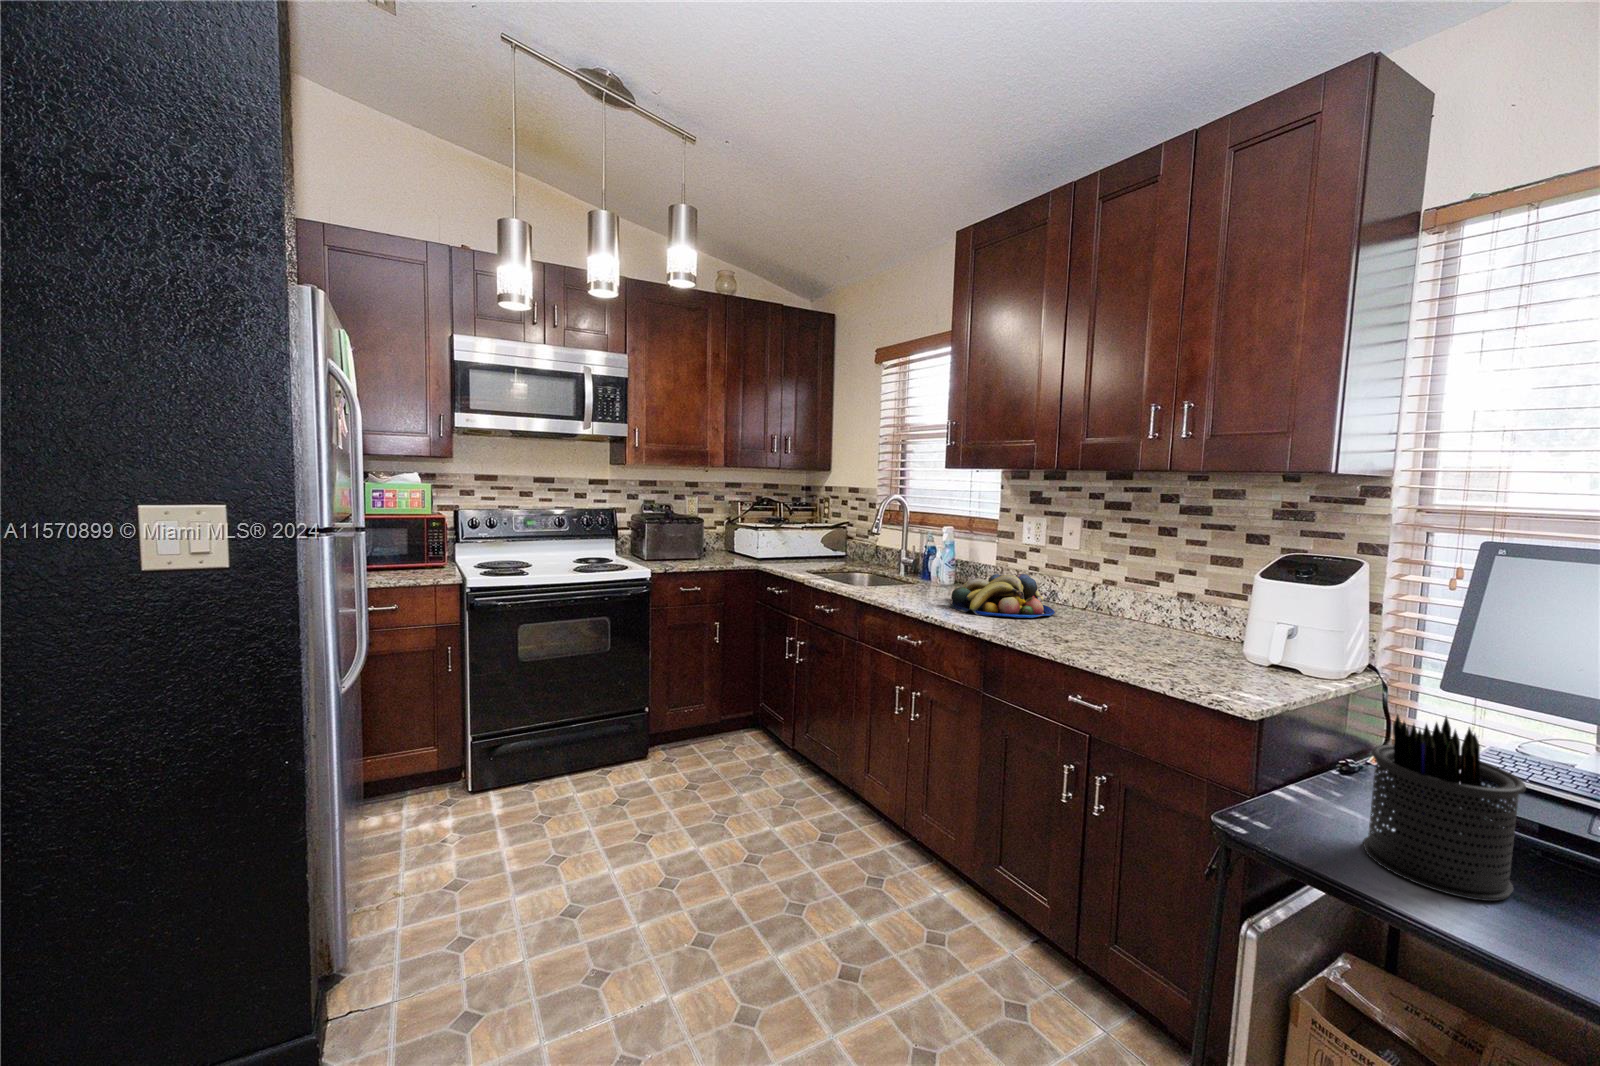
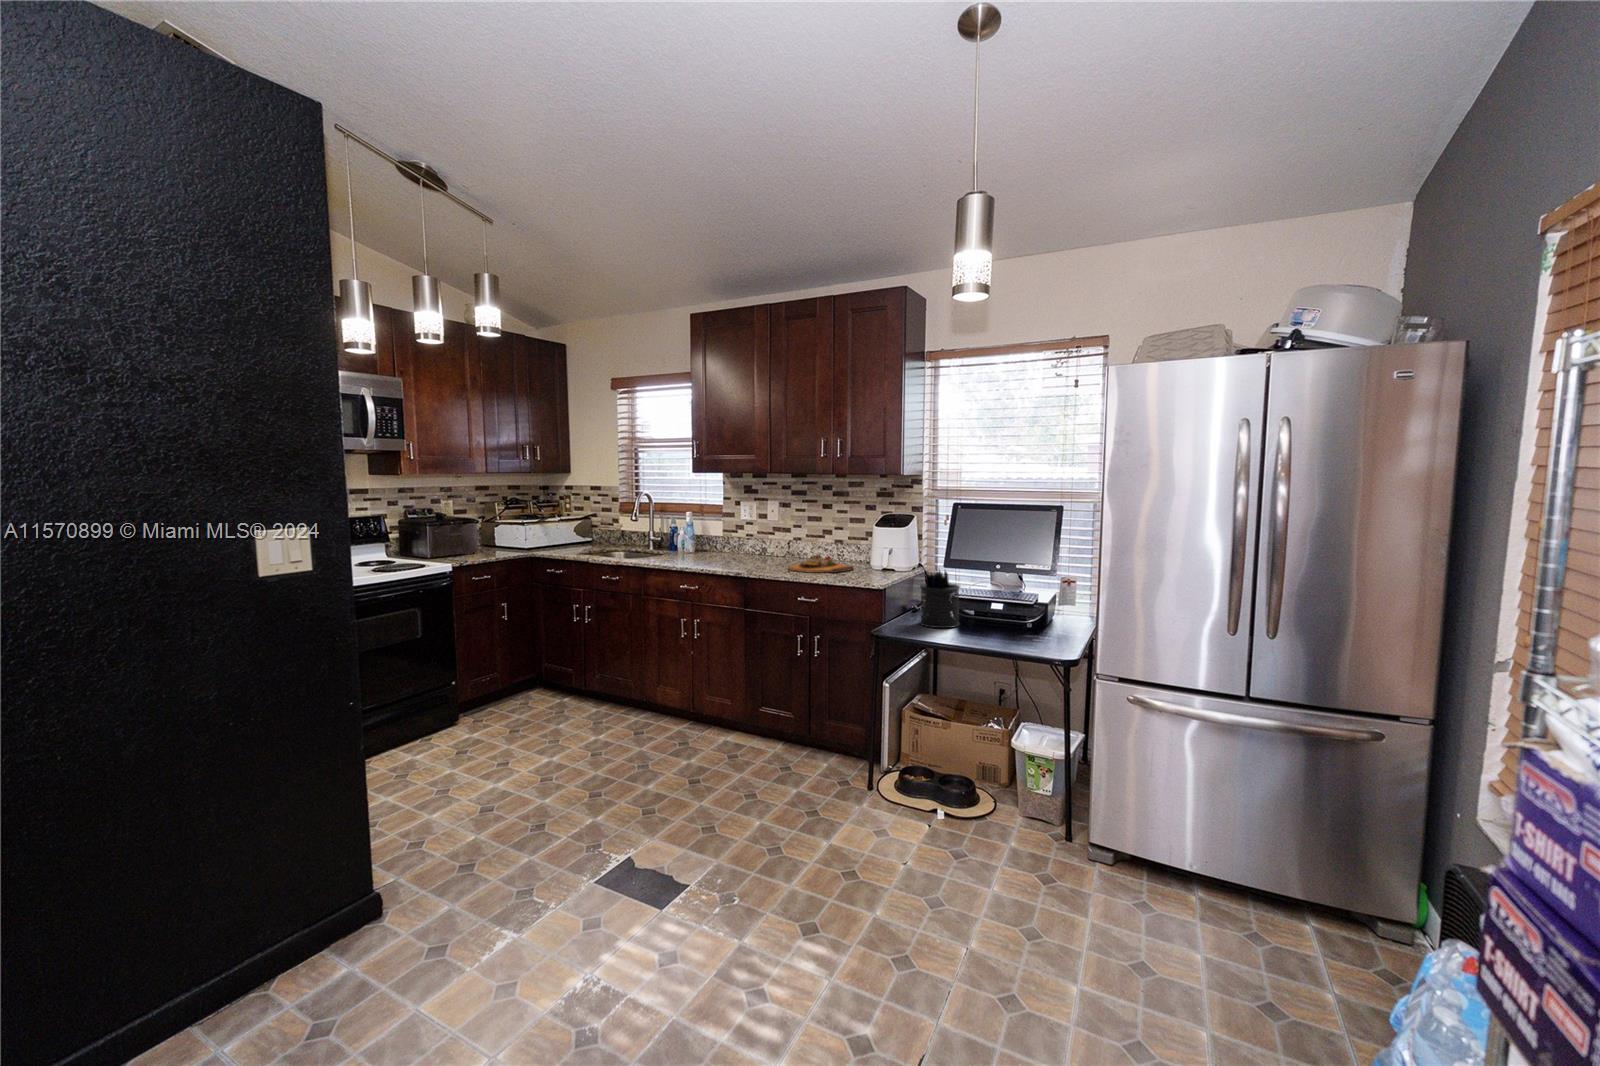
fruit bowl: present [951,574,1055,618] -> none [711,539,773,565]
cutting board: none [1067,618,1205,662] -> present [789,555,854,573]

